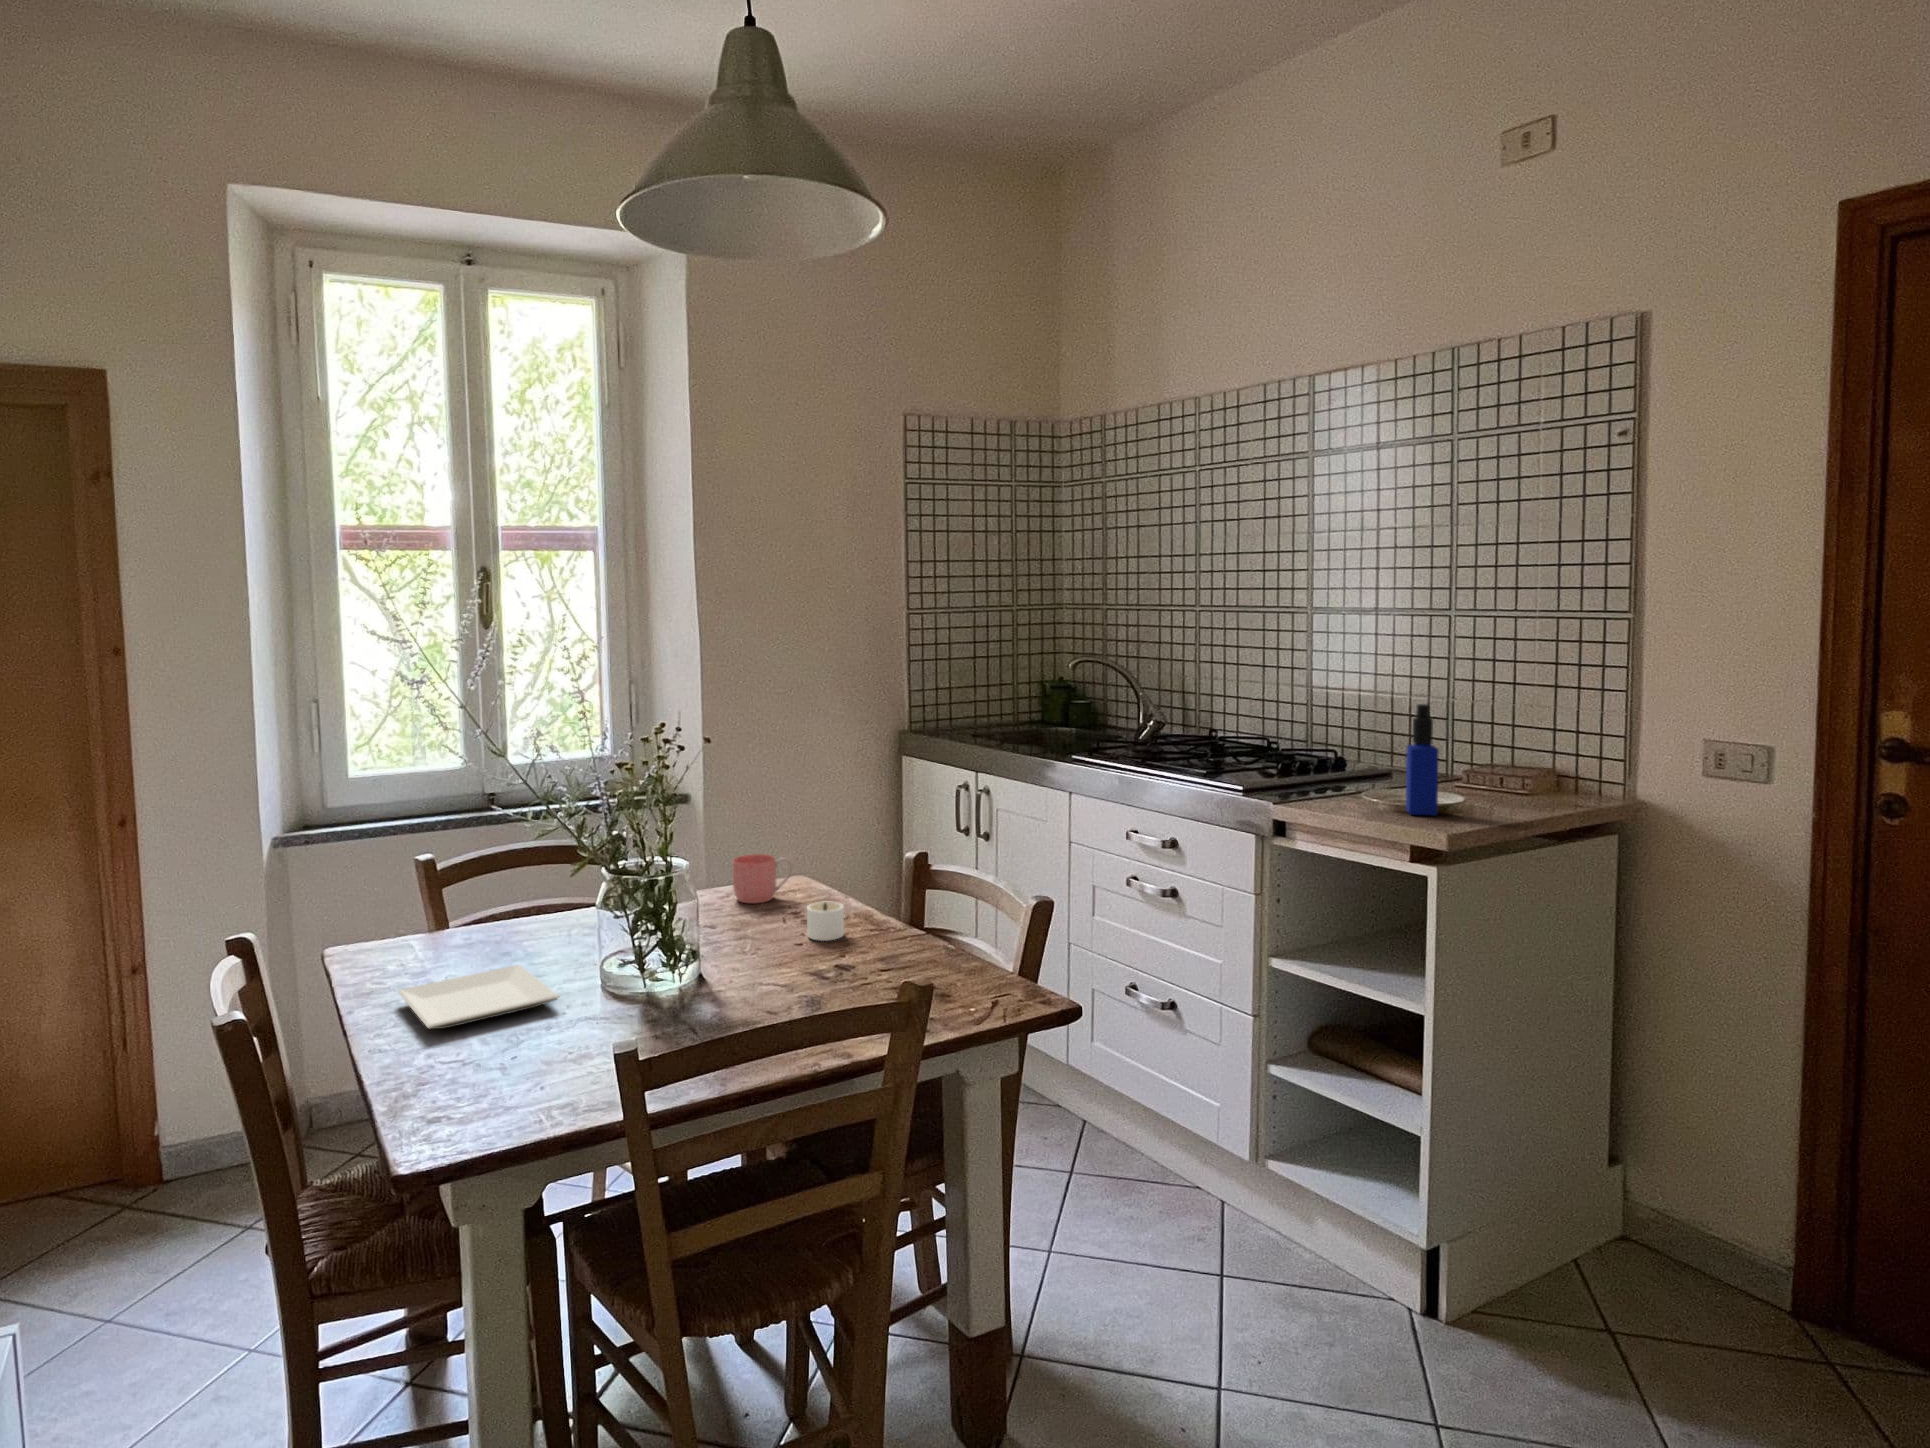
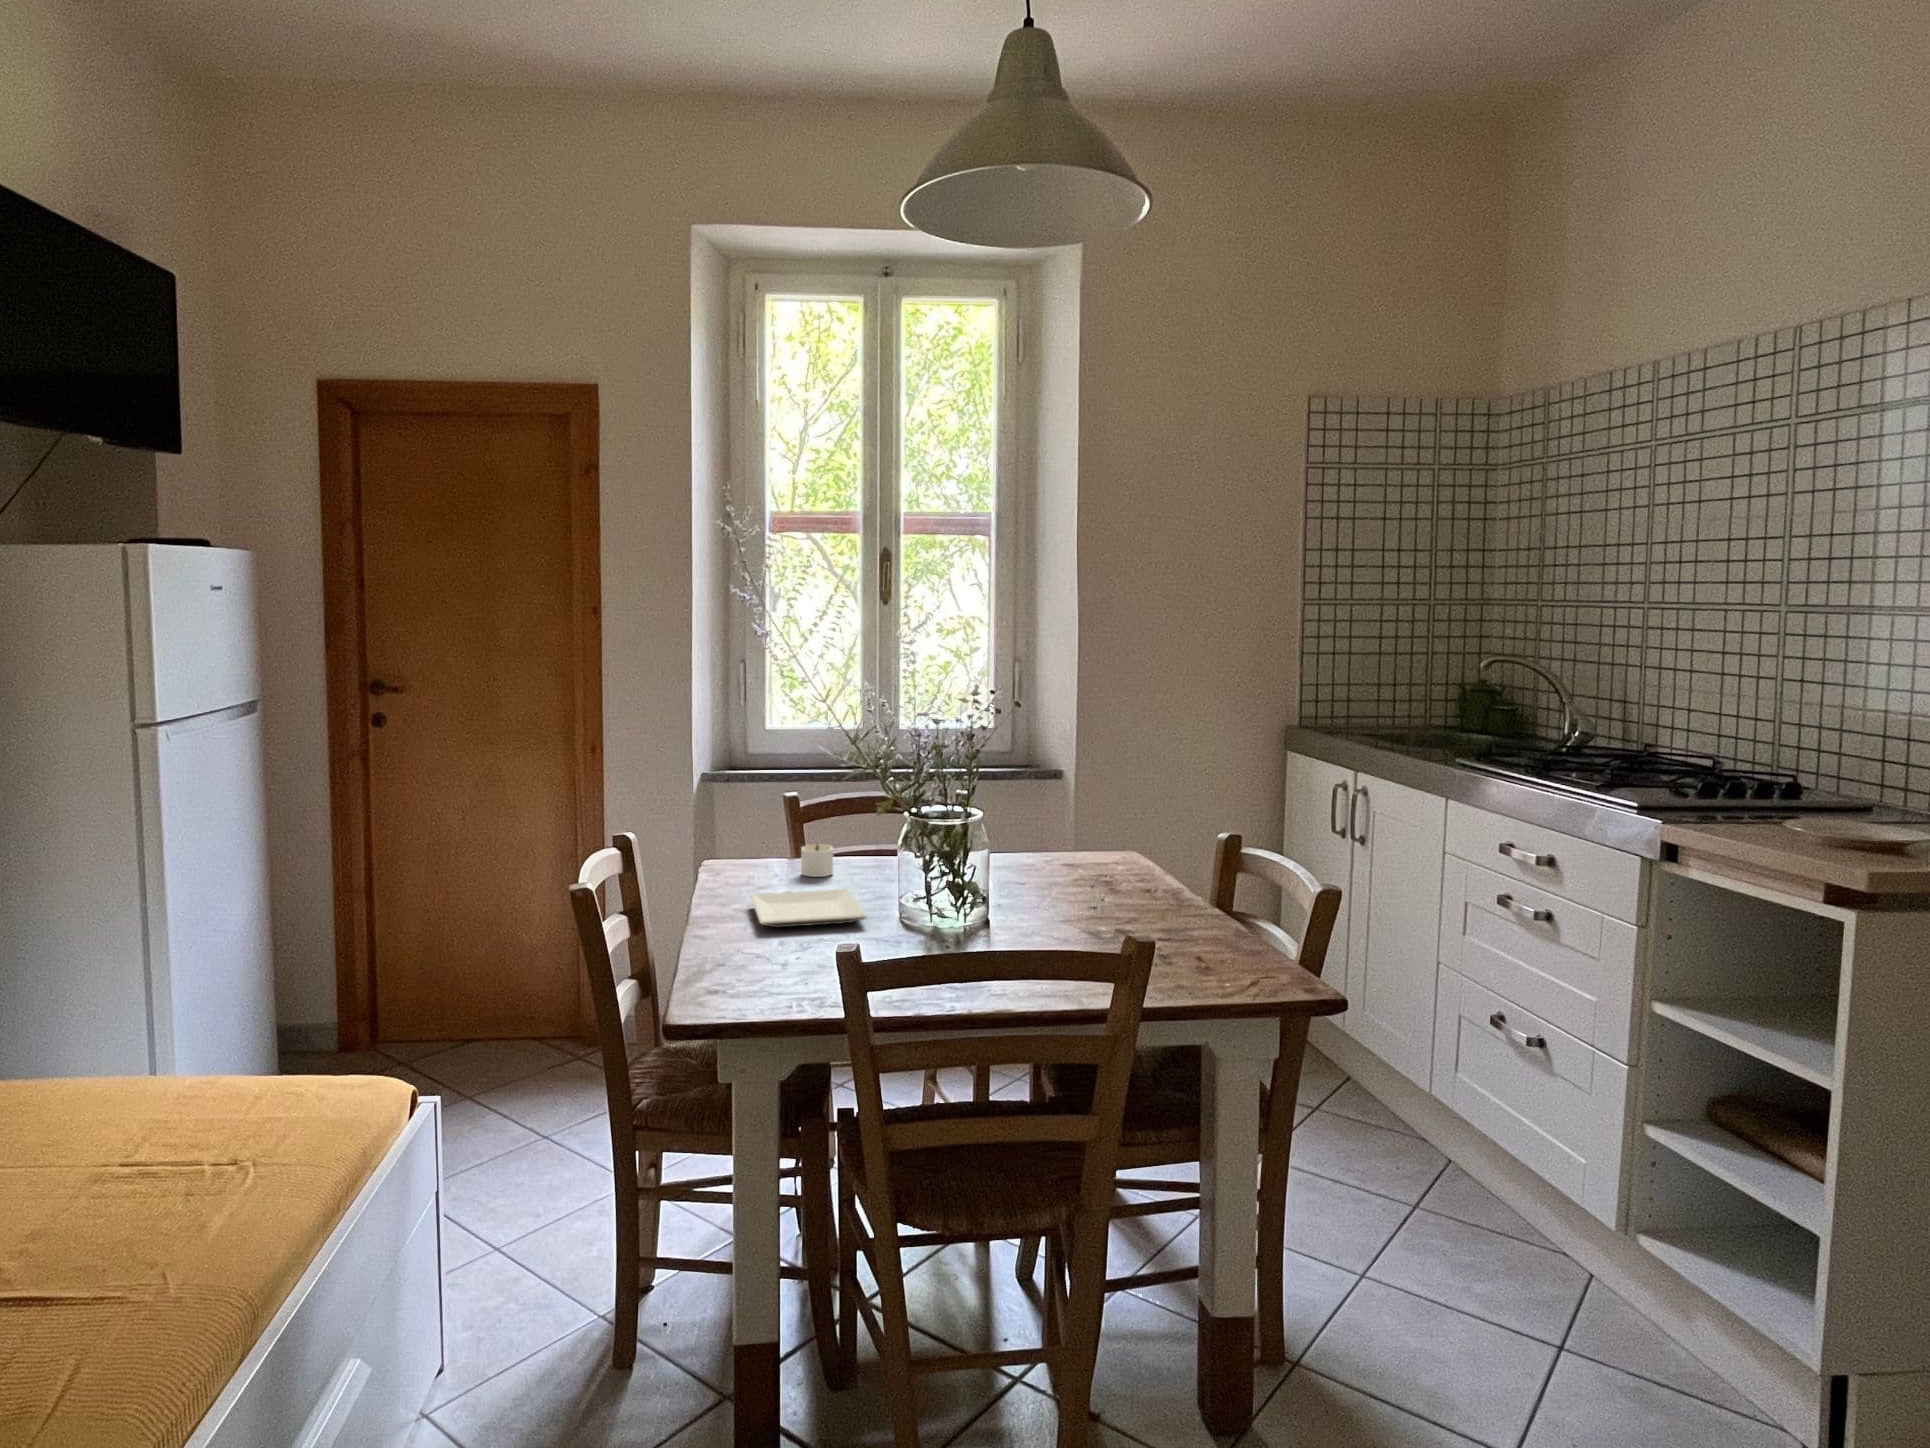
bottle: present [1406,704,1439,815] -> none [1833,719,1879,855]
mug: present [733,854,792,903] -> none [1057,824,1114,870]
candle: present [807,902,844,941] -> present [801,844,833,877]

